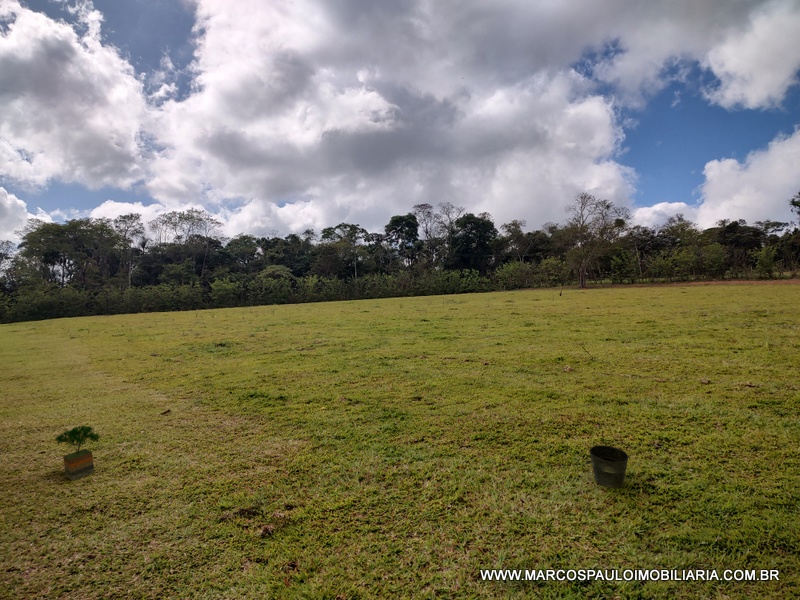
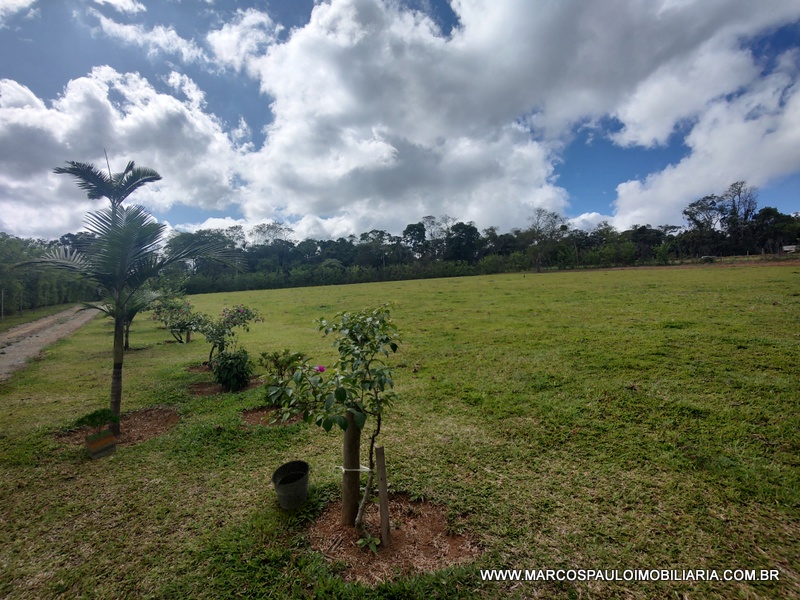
bucket: present [586,445,629,488] -> present [268,460,312,509]

